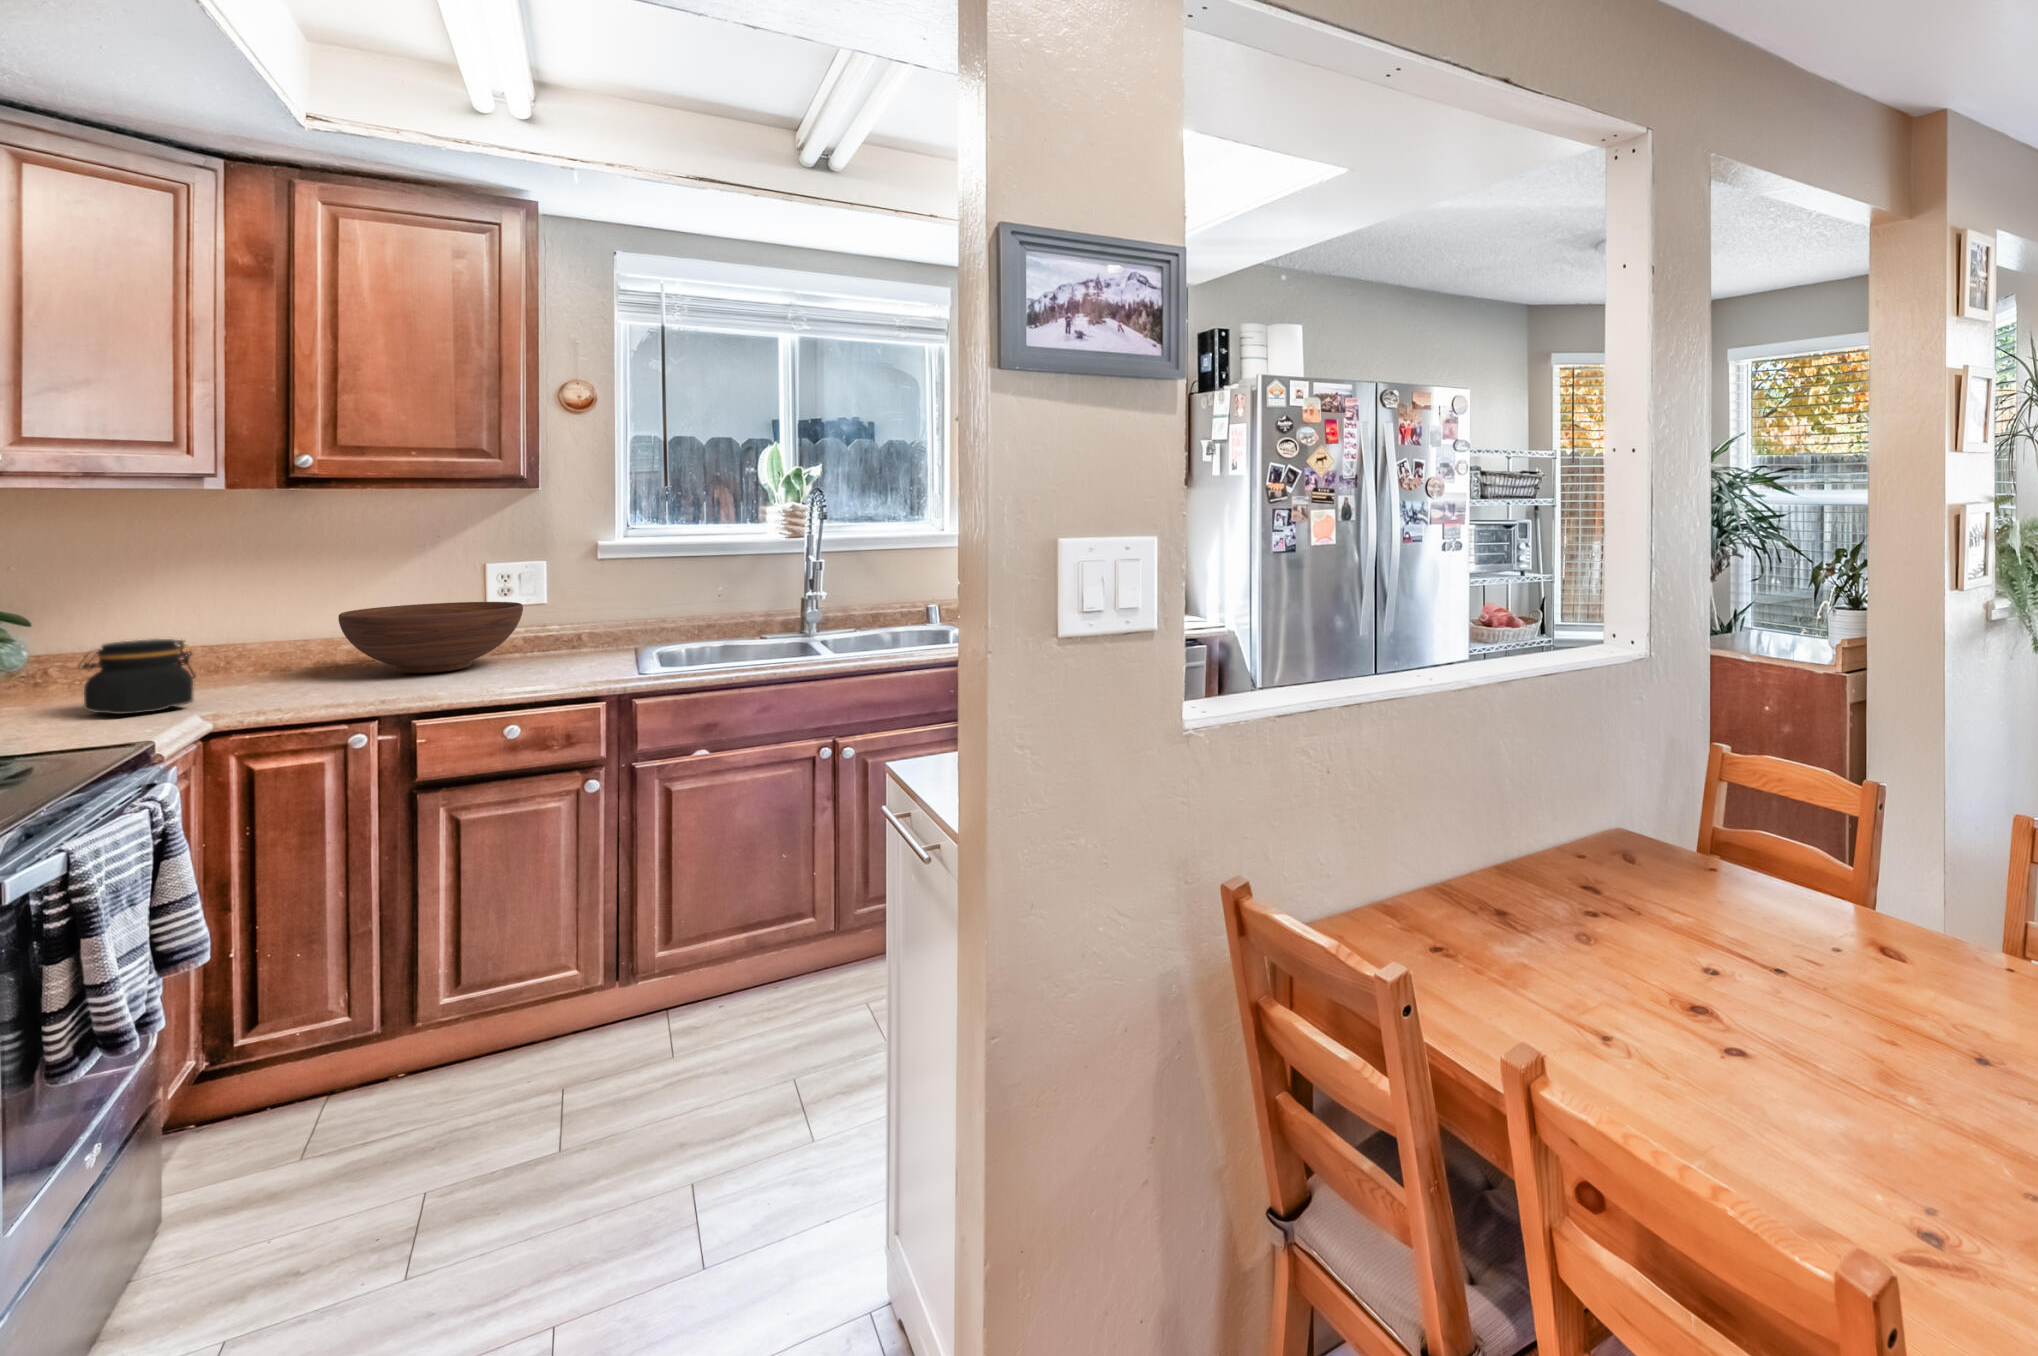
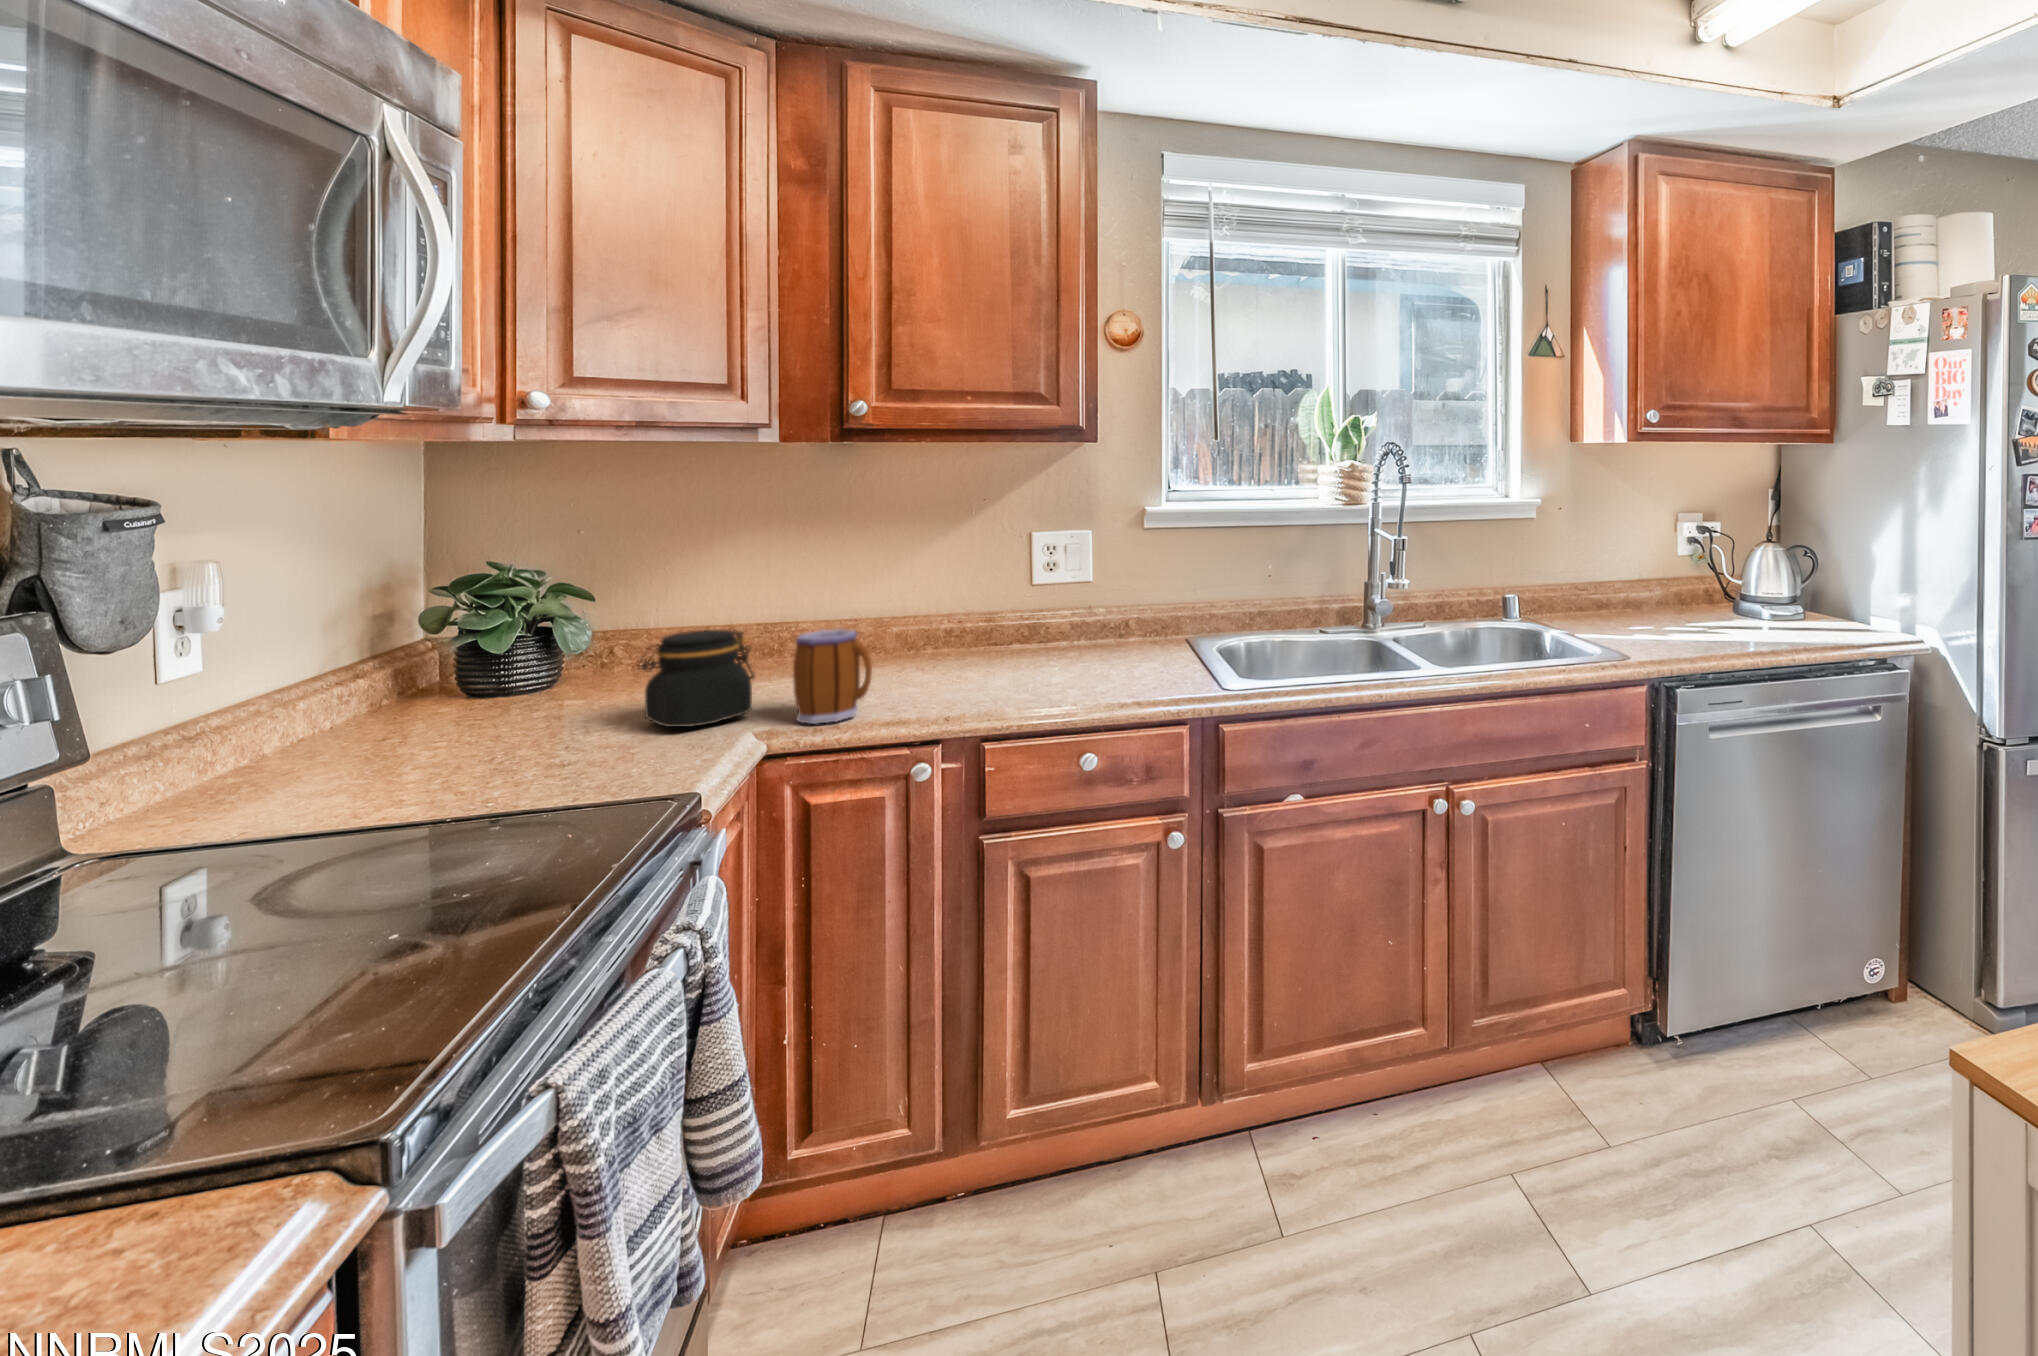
fruit bowl: present [338,602,523,673] -> none [894,575,1075,667]
mug: none [235,637,313,708] -> present [793,629,872,724]

